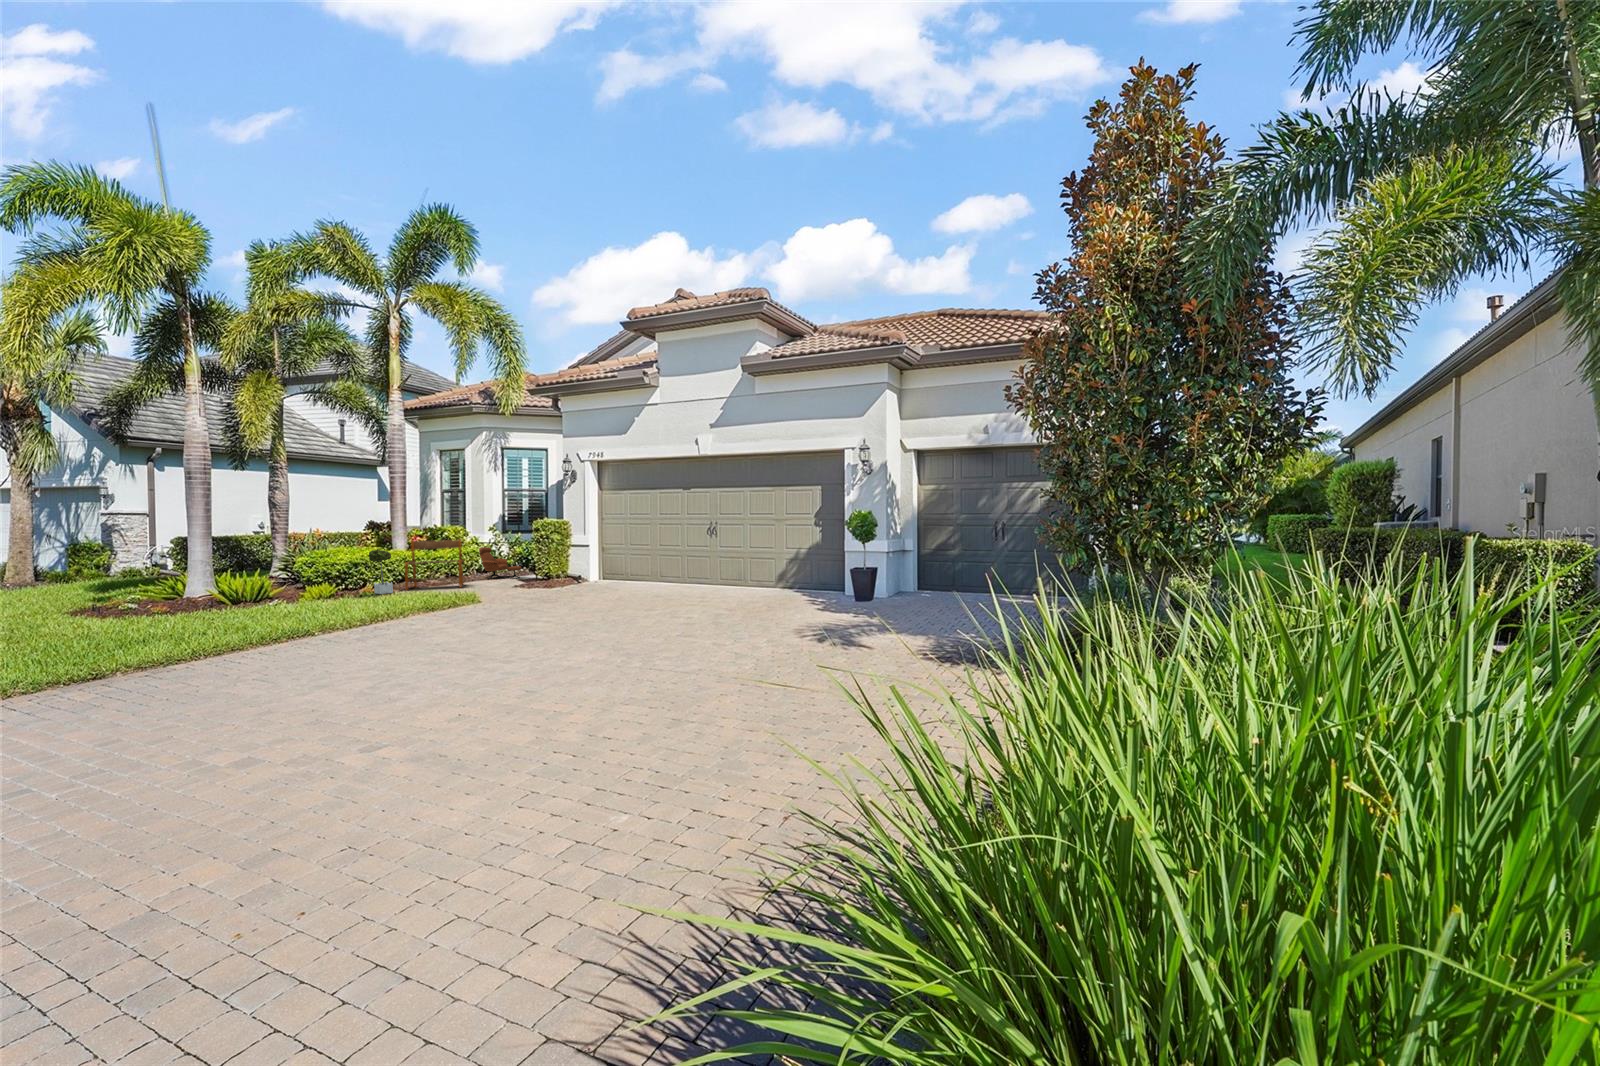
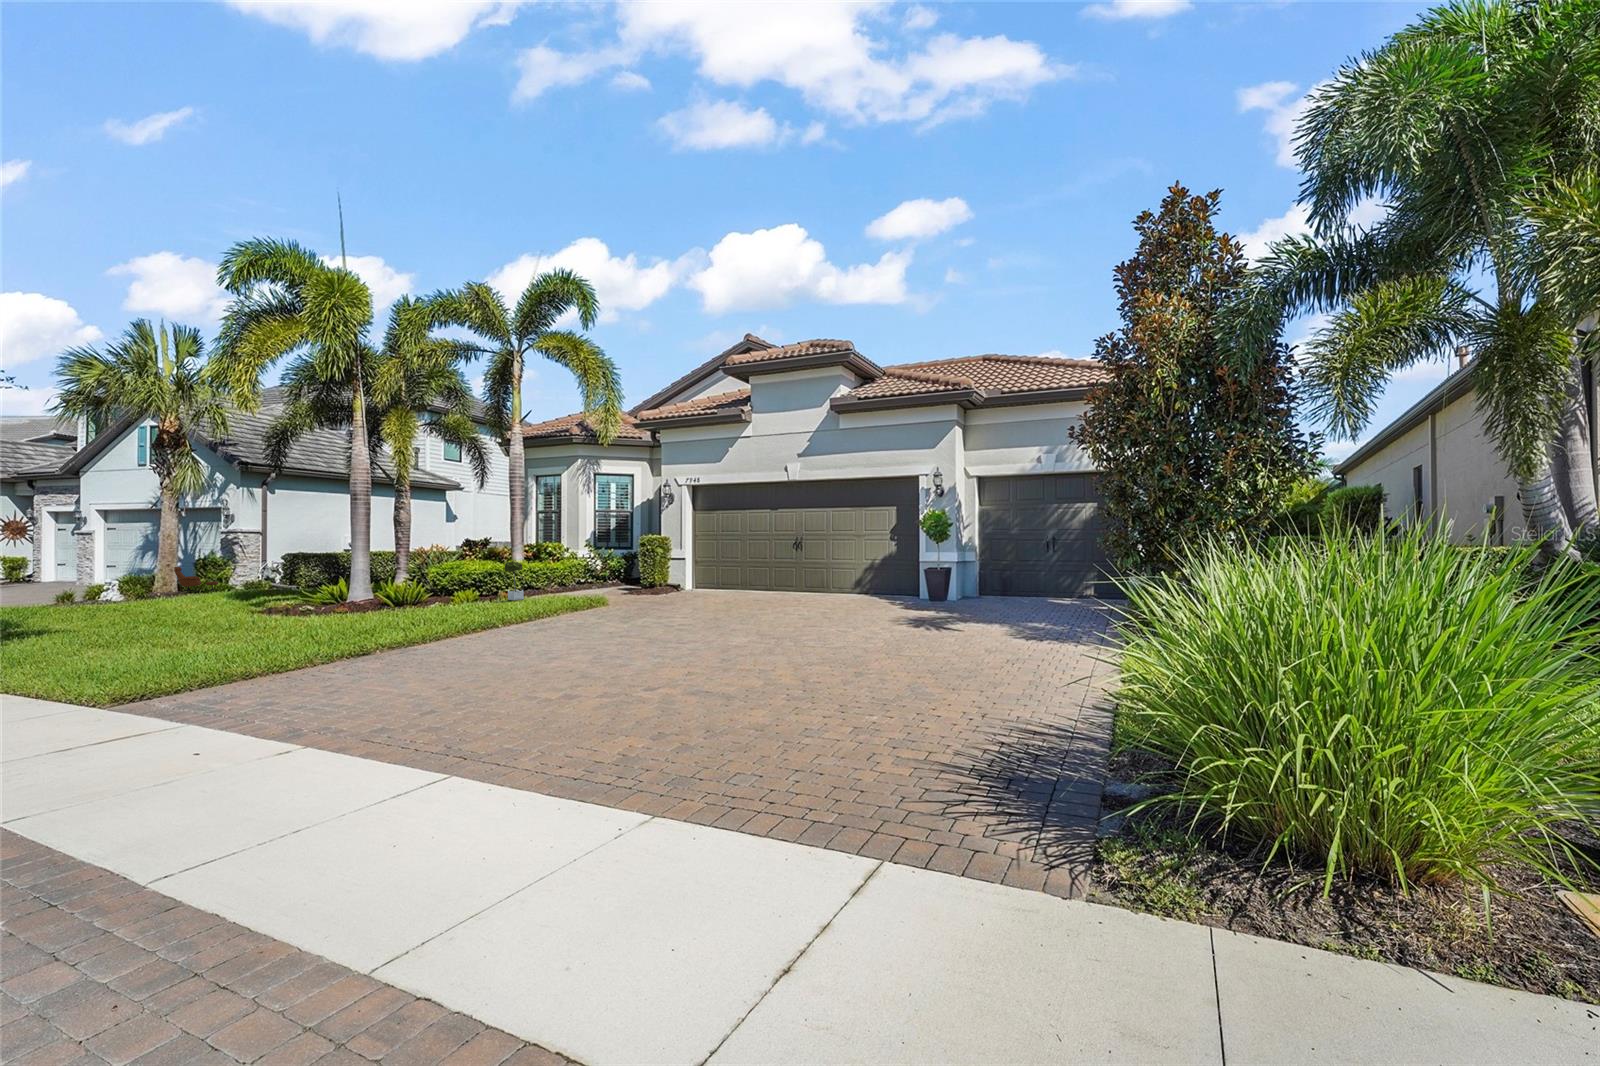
bench: present [405,539,465,590] -> none [531,554,579,598]
lounge chair: present [479,547,521,579] -> present [174,567,218,593]

